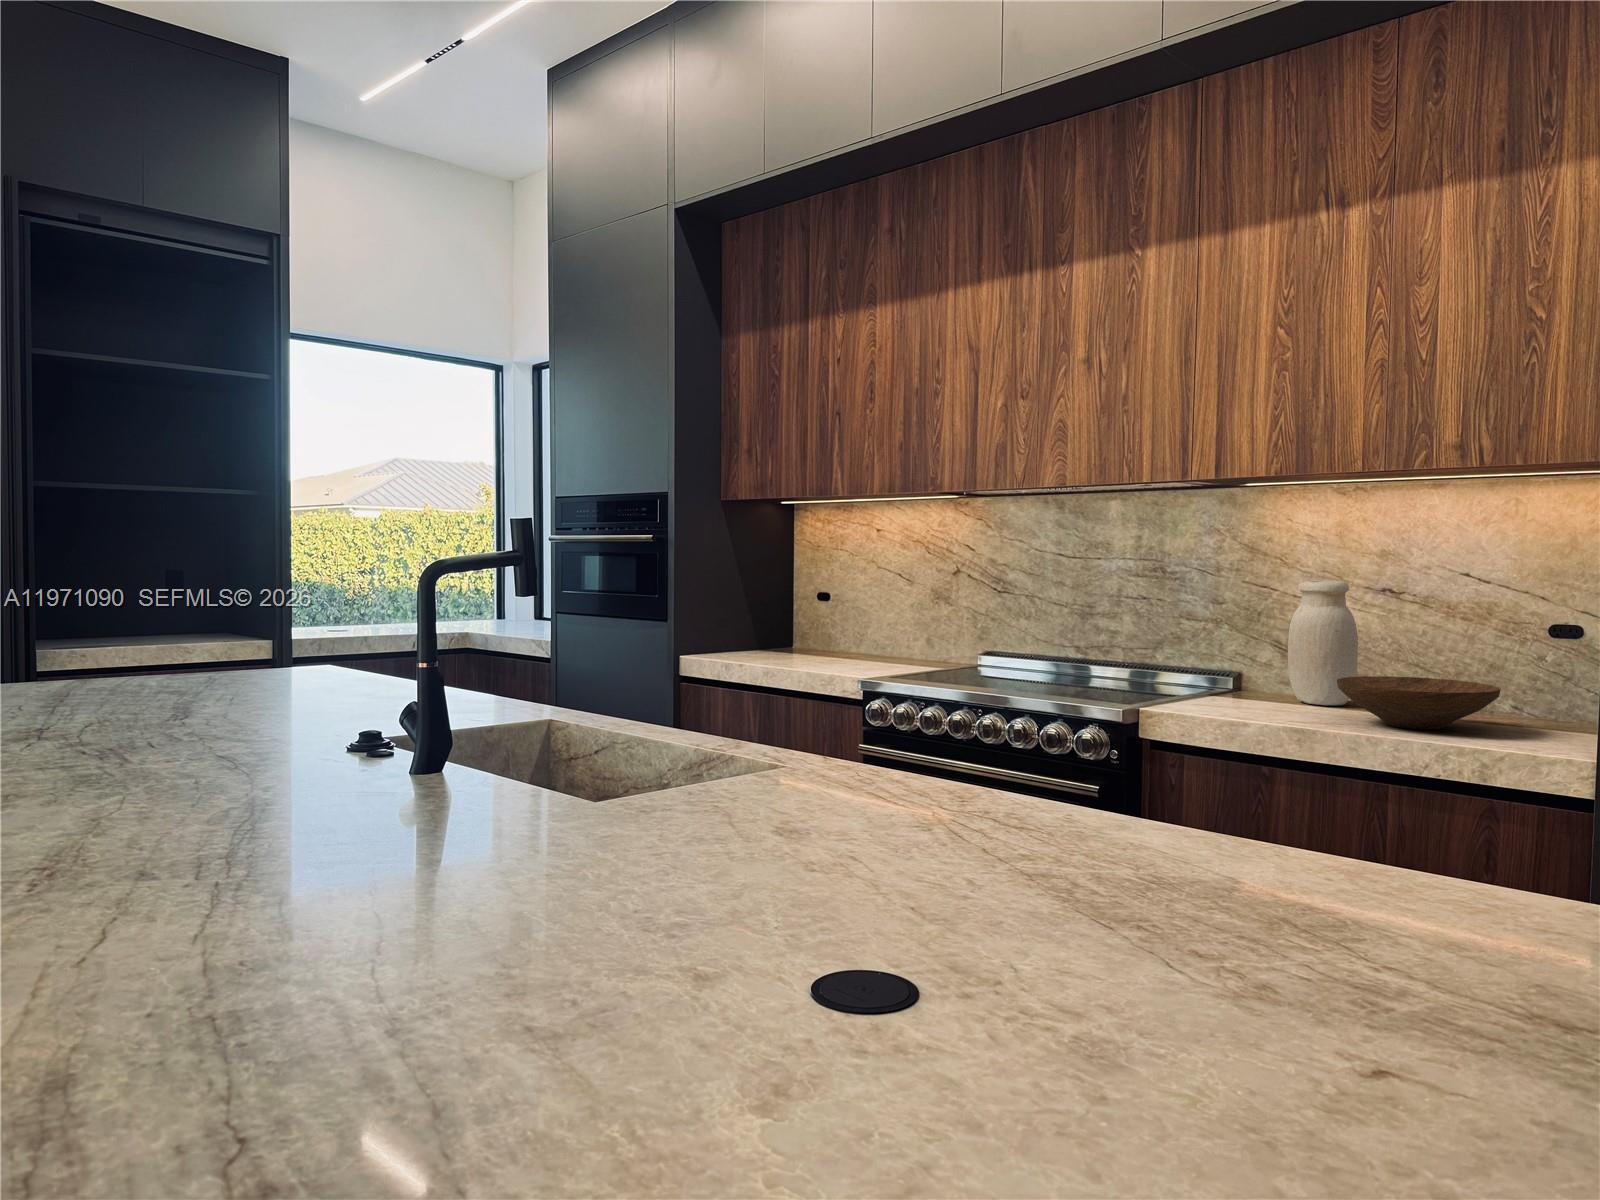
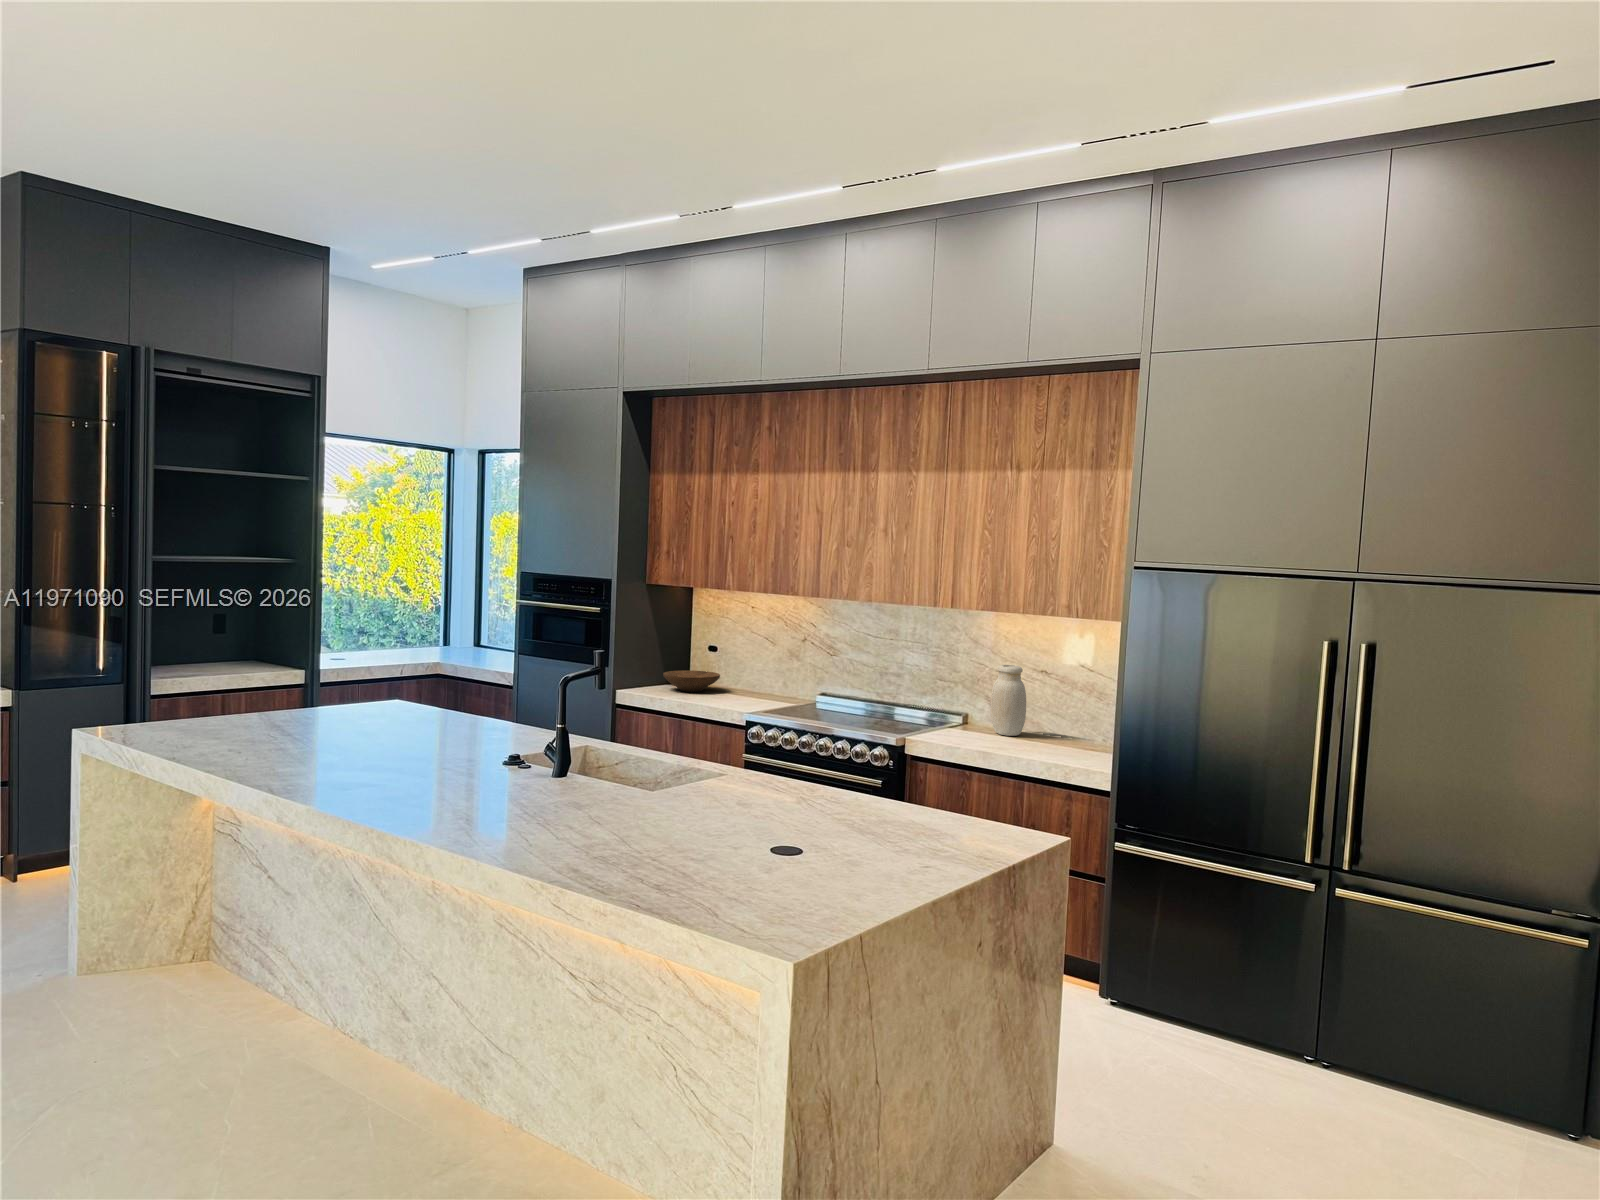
wooden bowl: present [1337,676,1501,729] -> present [663,670,720,692]

